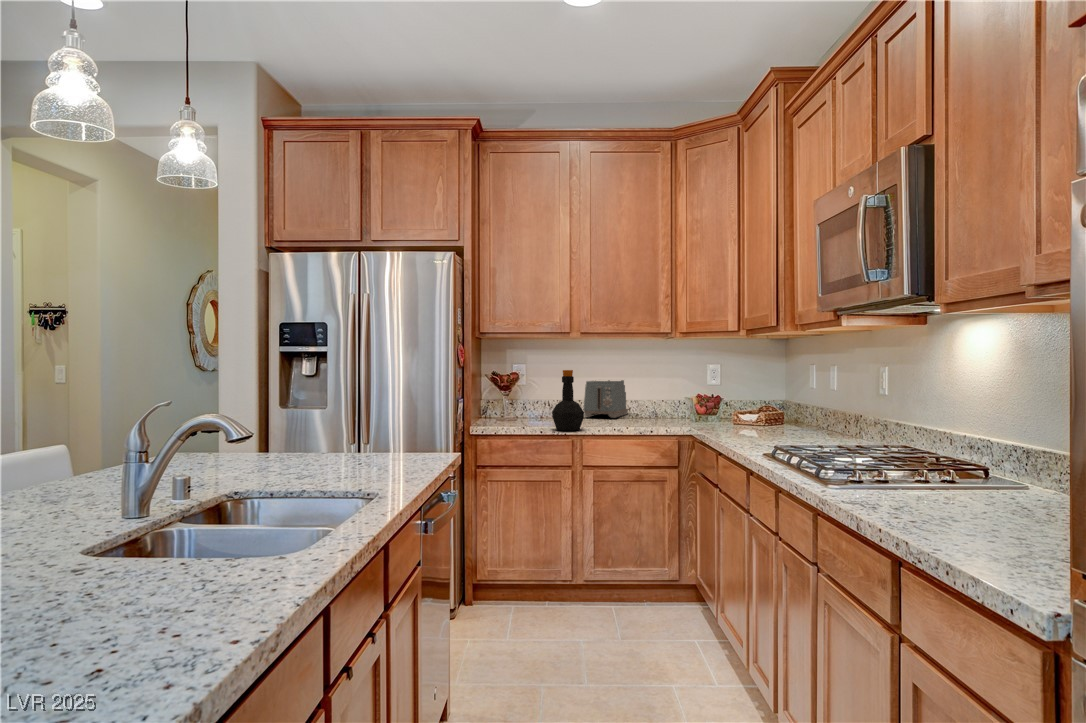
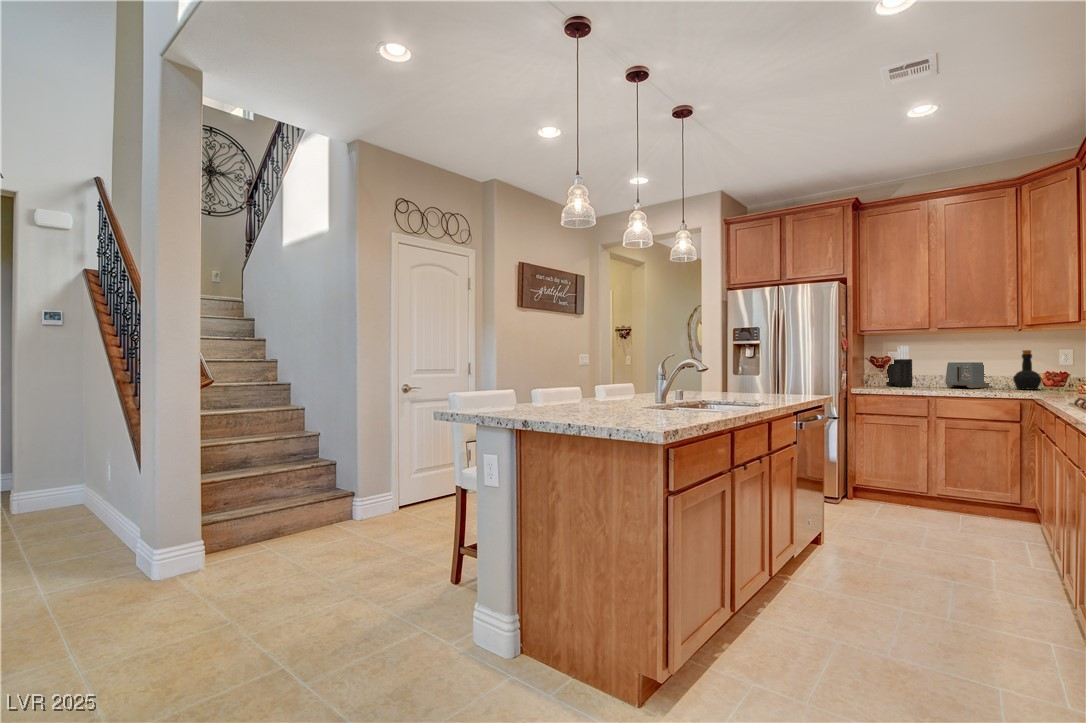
knife block: none [510,356,544,418] -> present [886,345,912,387]
bottle: present [552,370,584,431] -> present [1013,350,1041,390]

